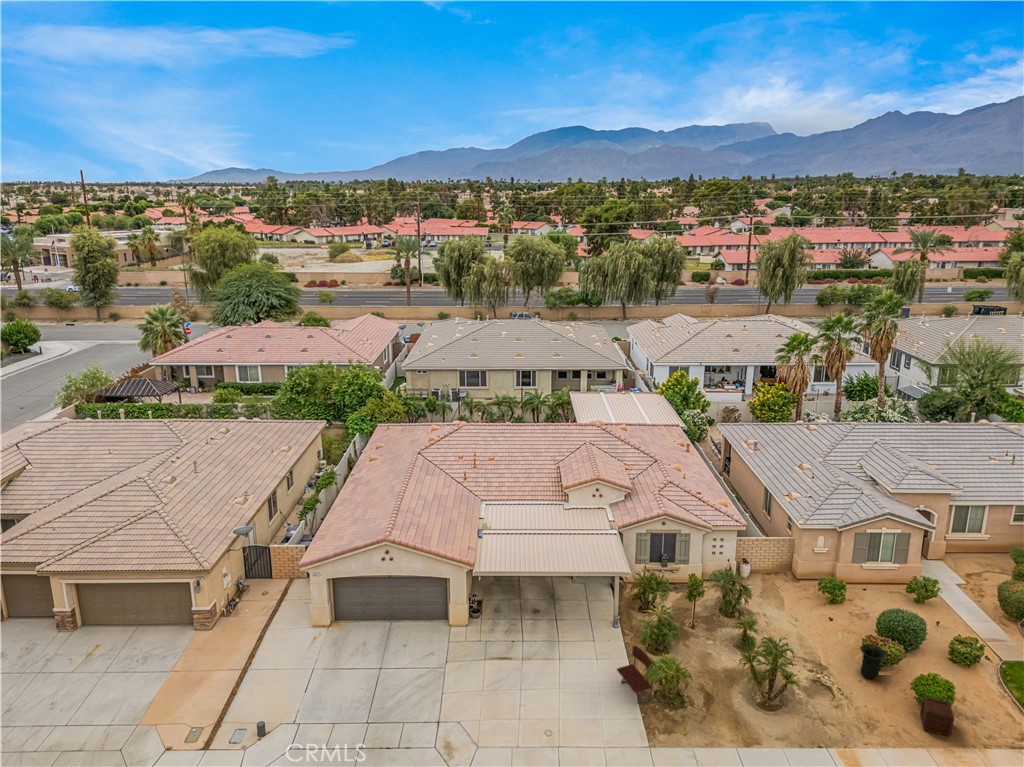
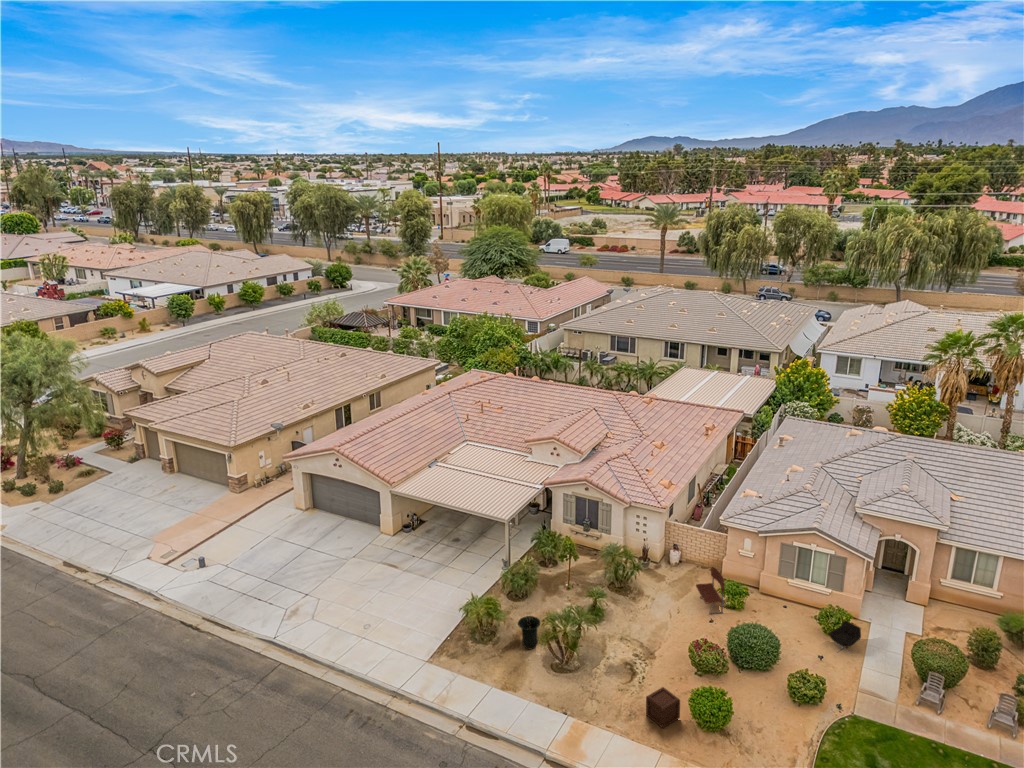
lounge chair: none [933,586,960,616] -> present [829,621,861,653]
trash can: present [860,644,886,679] -> present [518,616,540,649]
bench: present [617,646,653,704] -> present [696,567,724,614]

